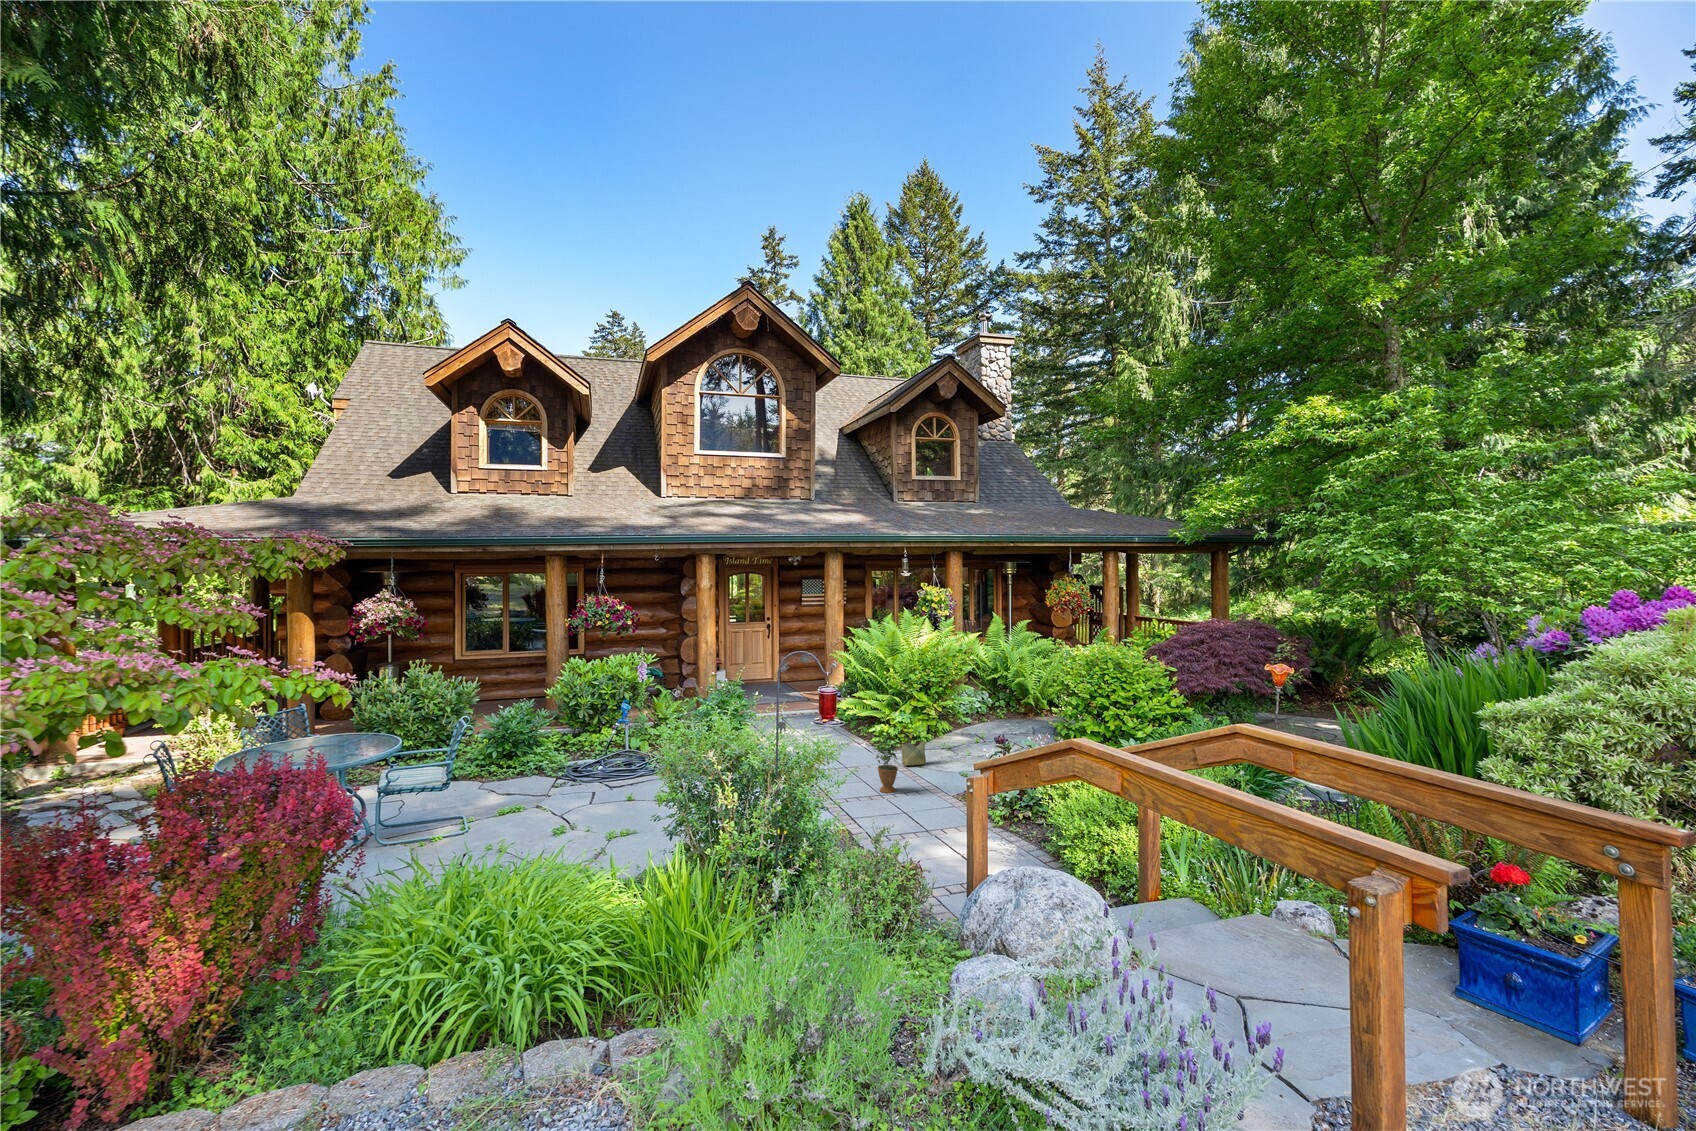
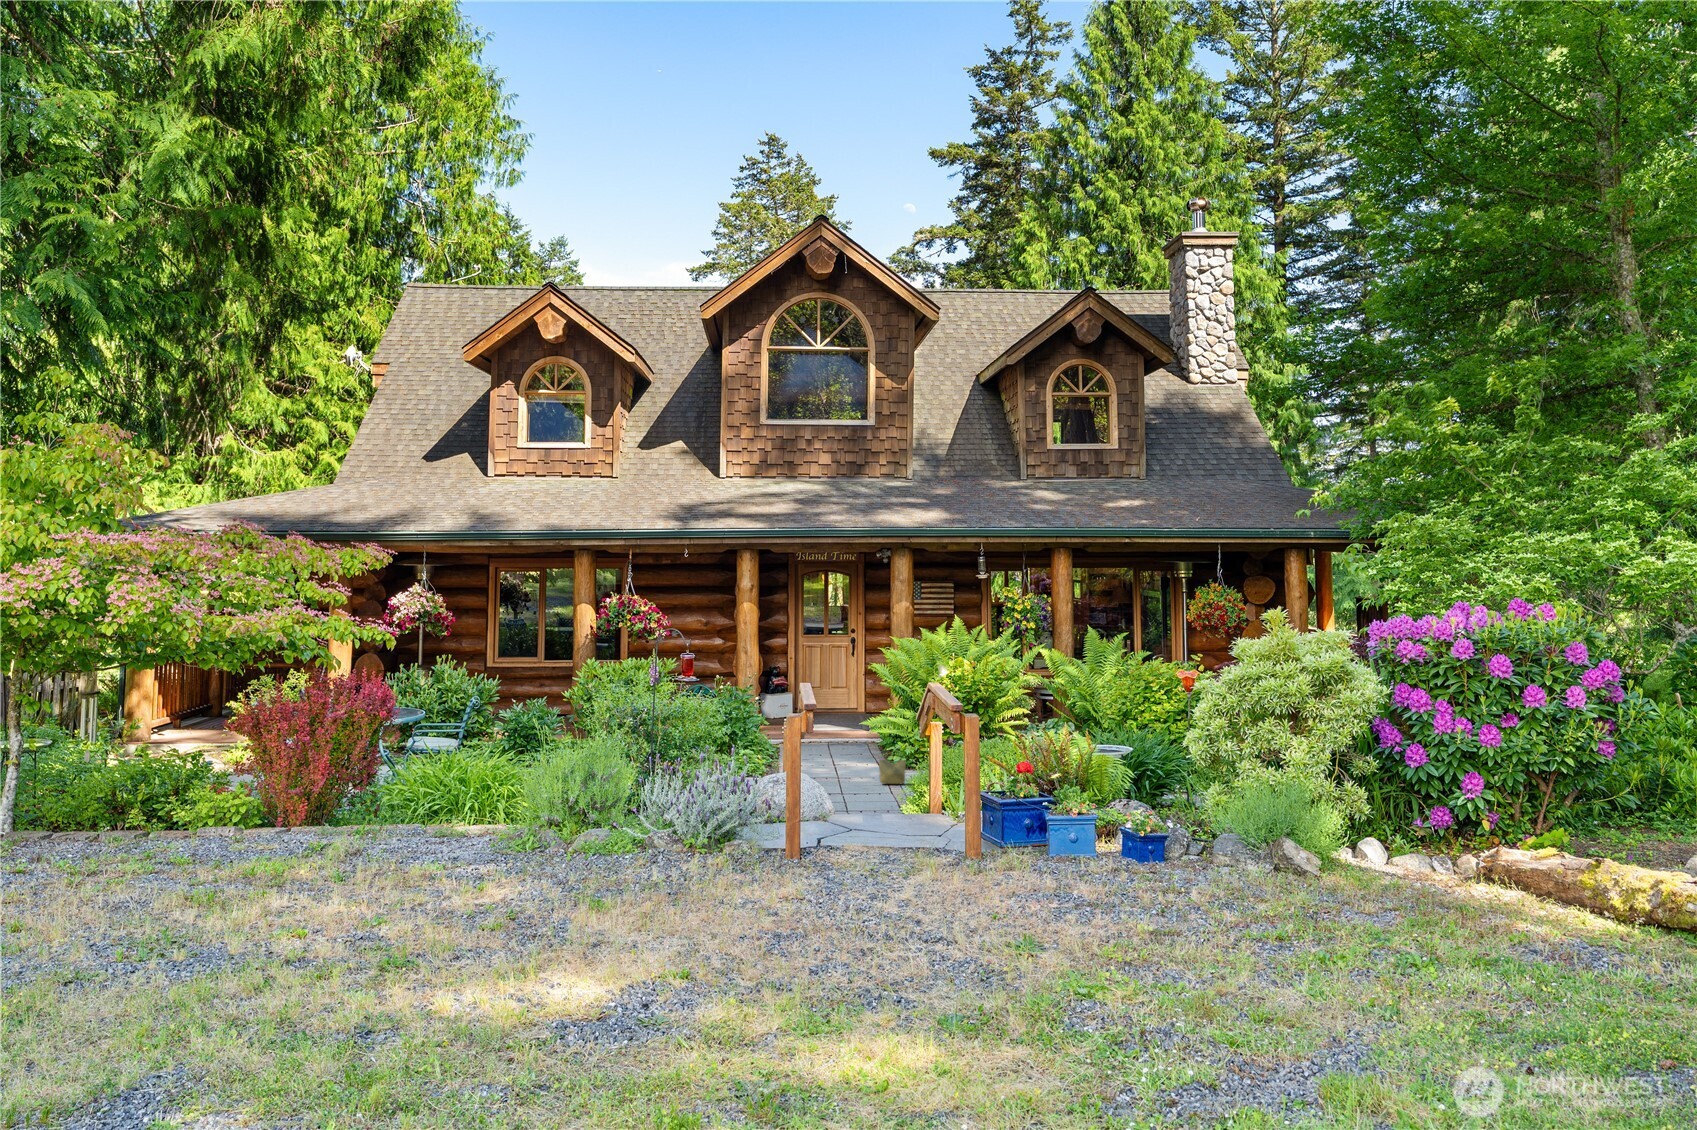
potted plant: present [874,732,898,793] -> none [823,738,848,798]

